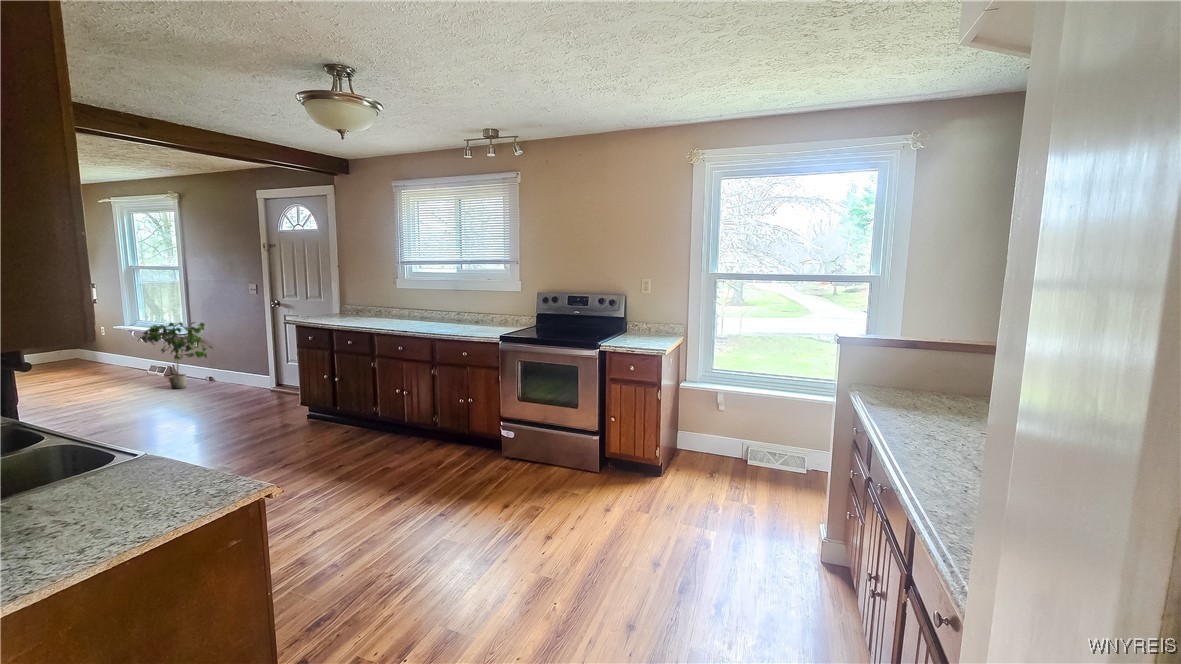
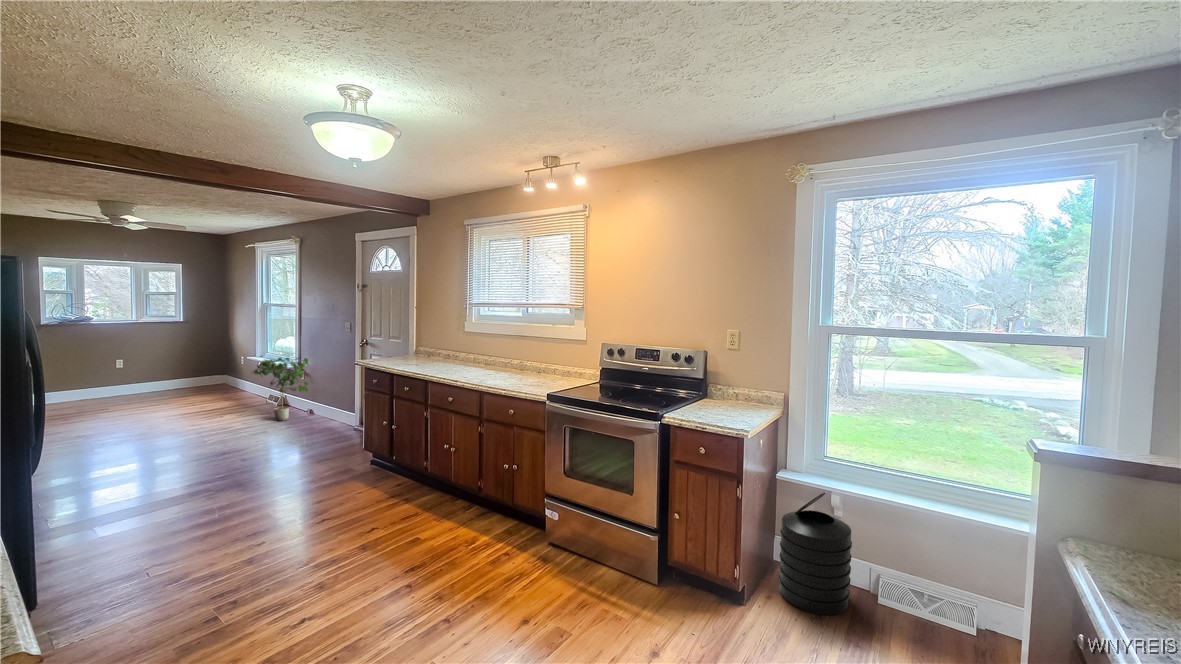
trash can: none [685,393,733,475] -> present [779,493,852,615]

